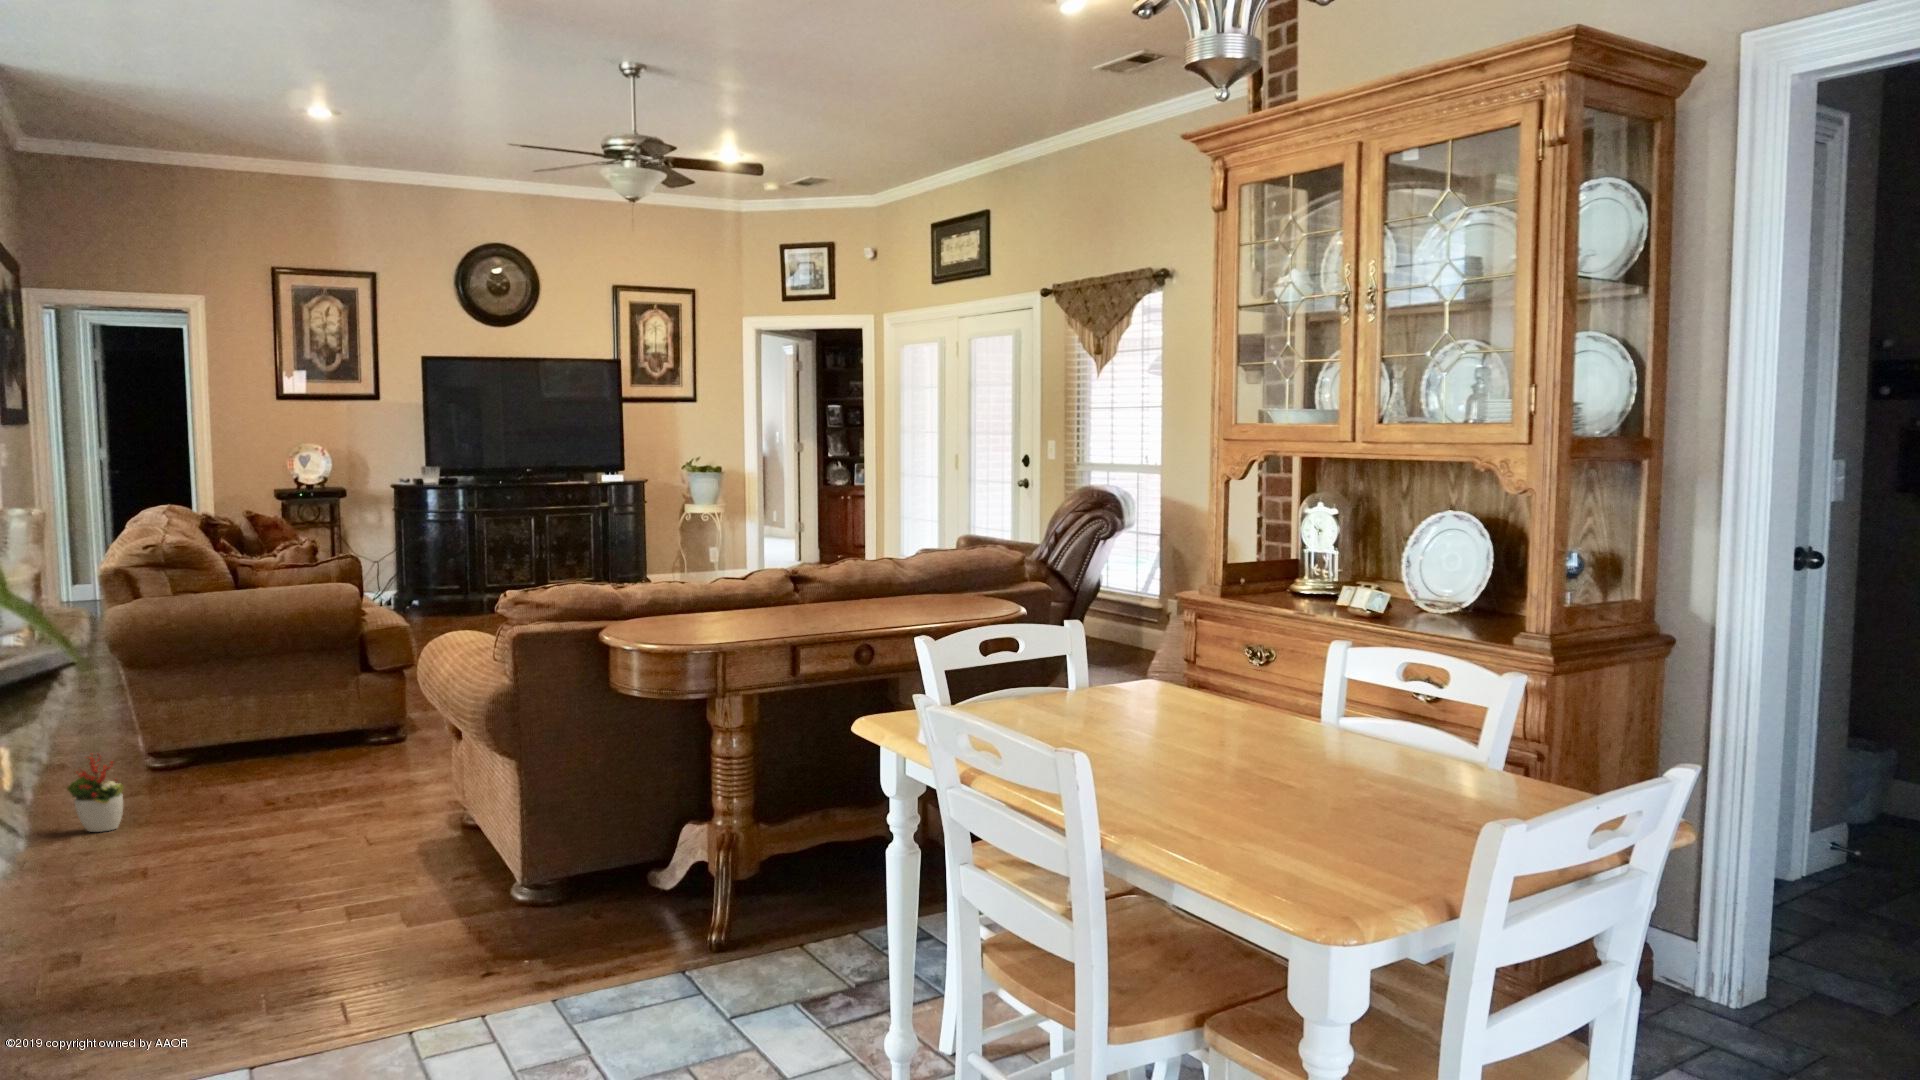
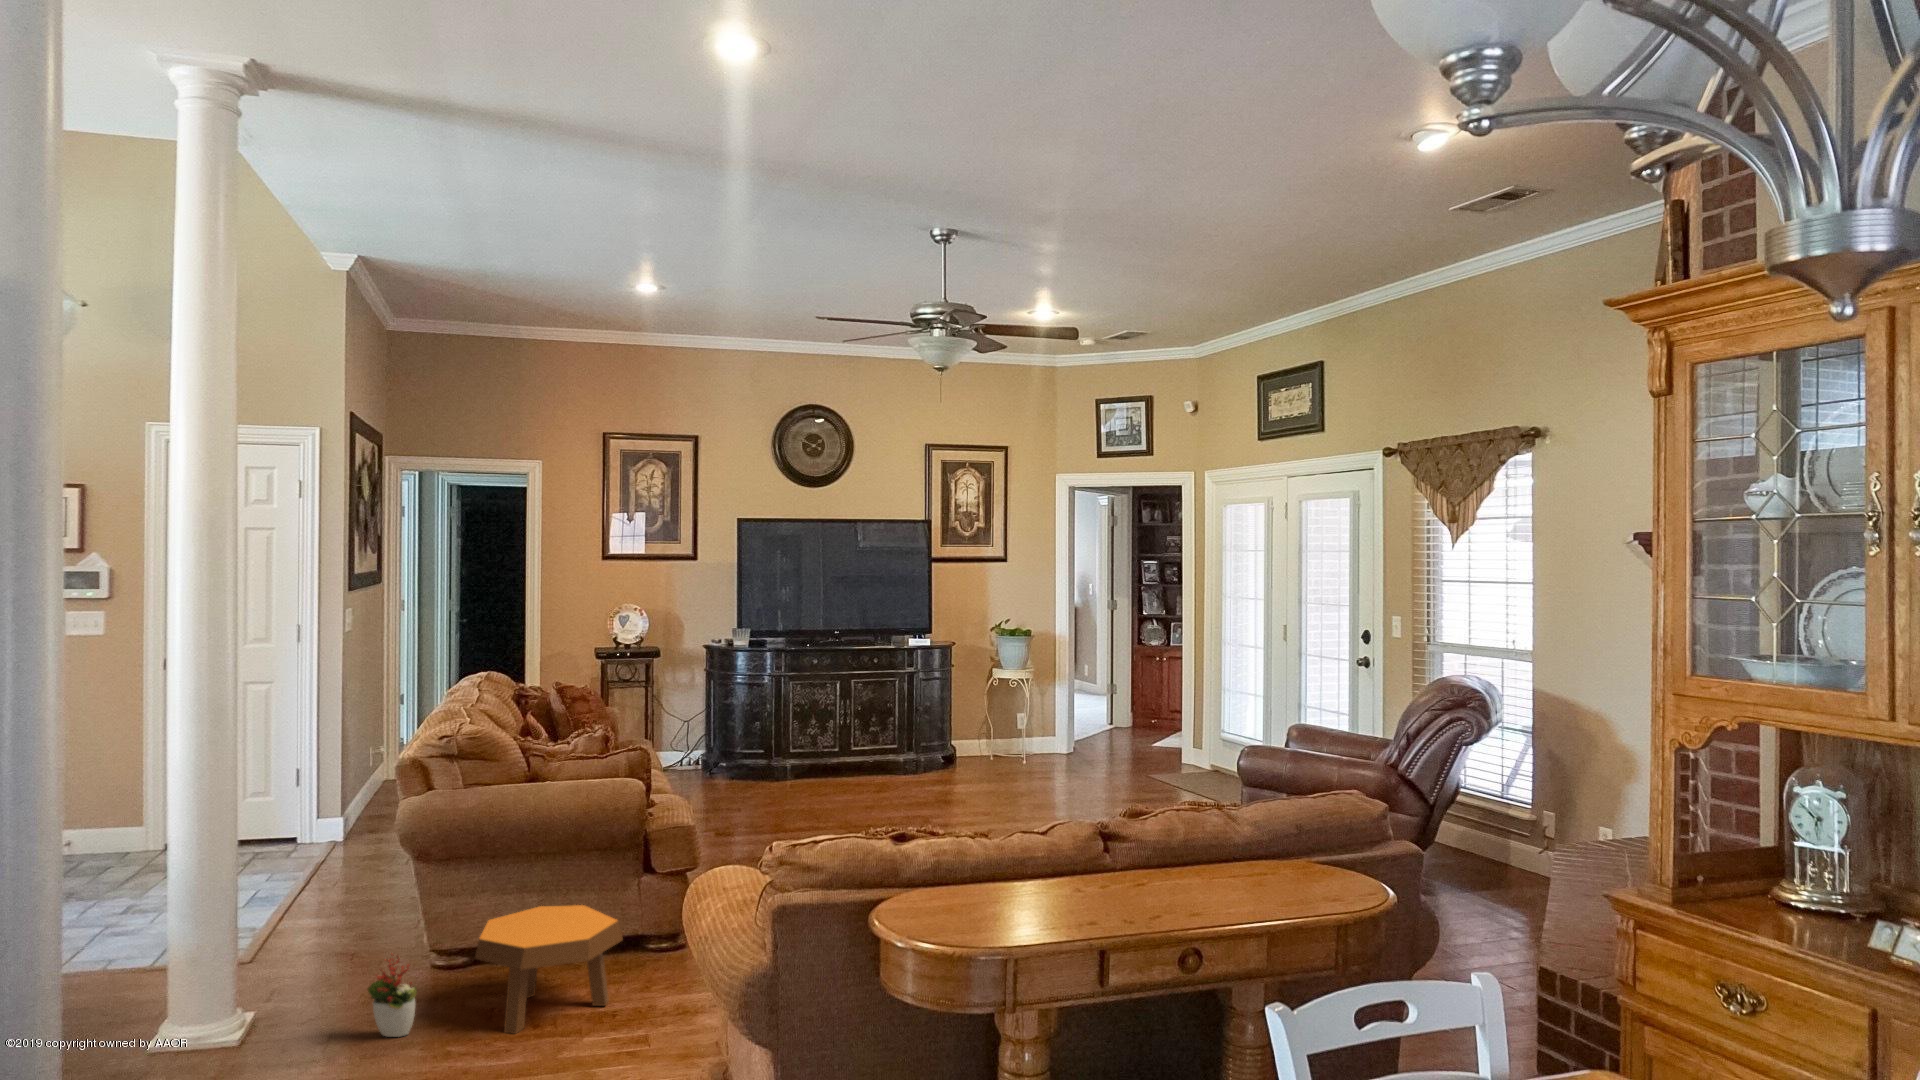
footstool: none [184,704,342,819] -> present [475,905,623,1034]

